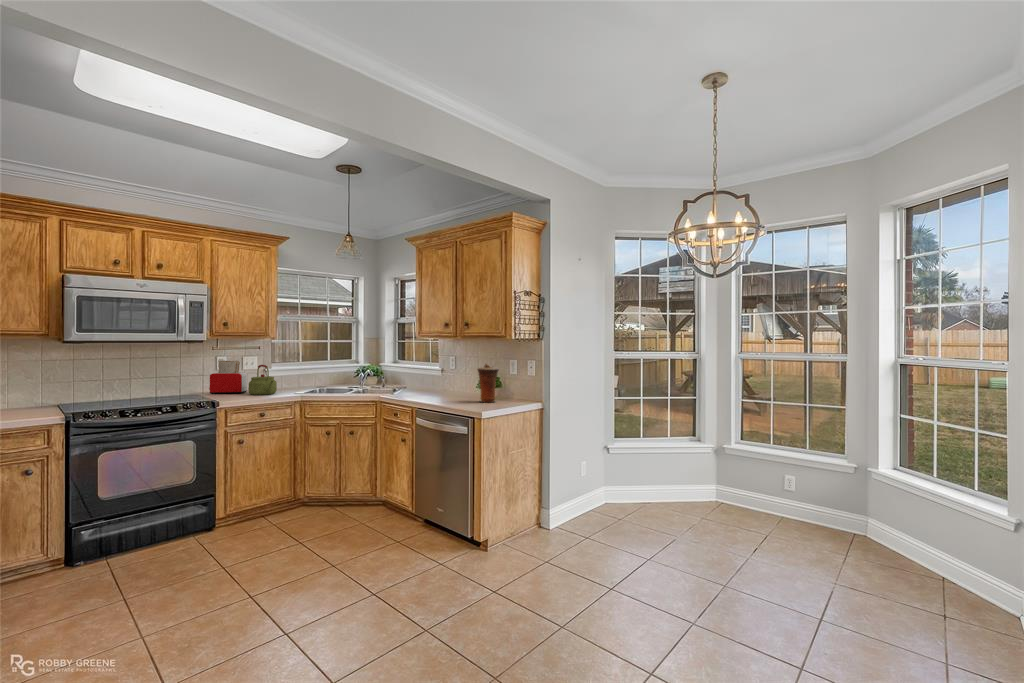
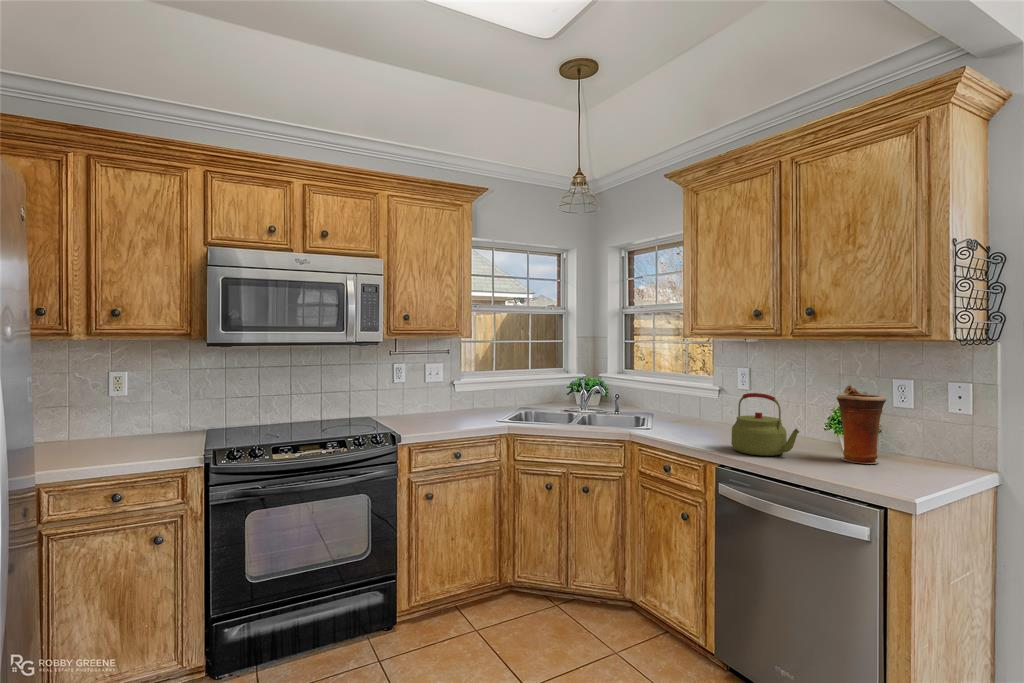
toaster: present [209,361,247,394] -> none [384,369,431,417]
kettle: present [248,365,277,395] -> present [731,393,799,456]

